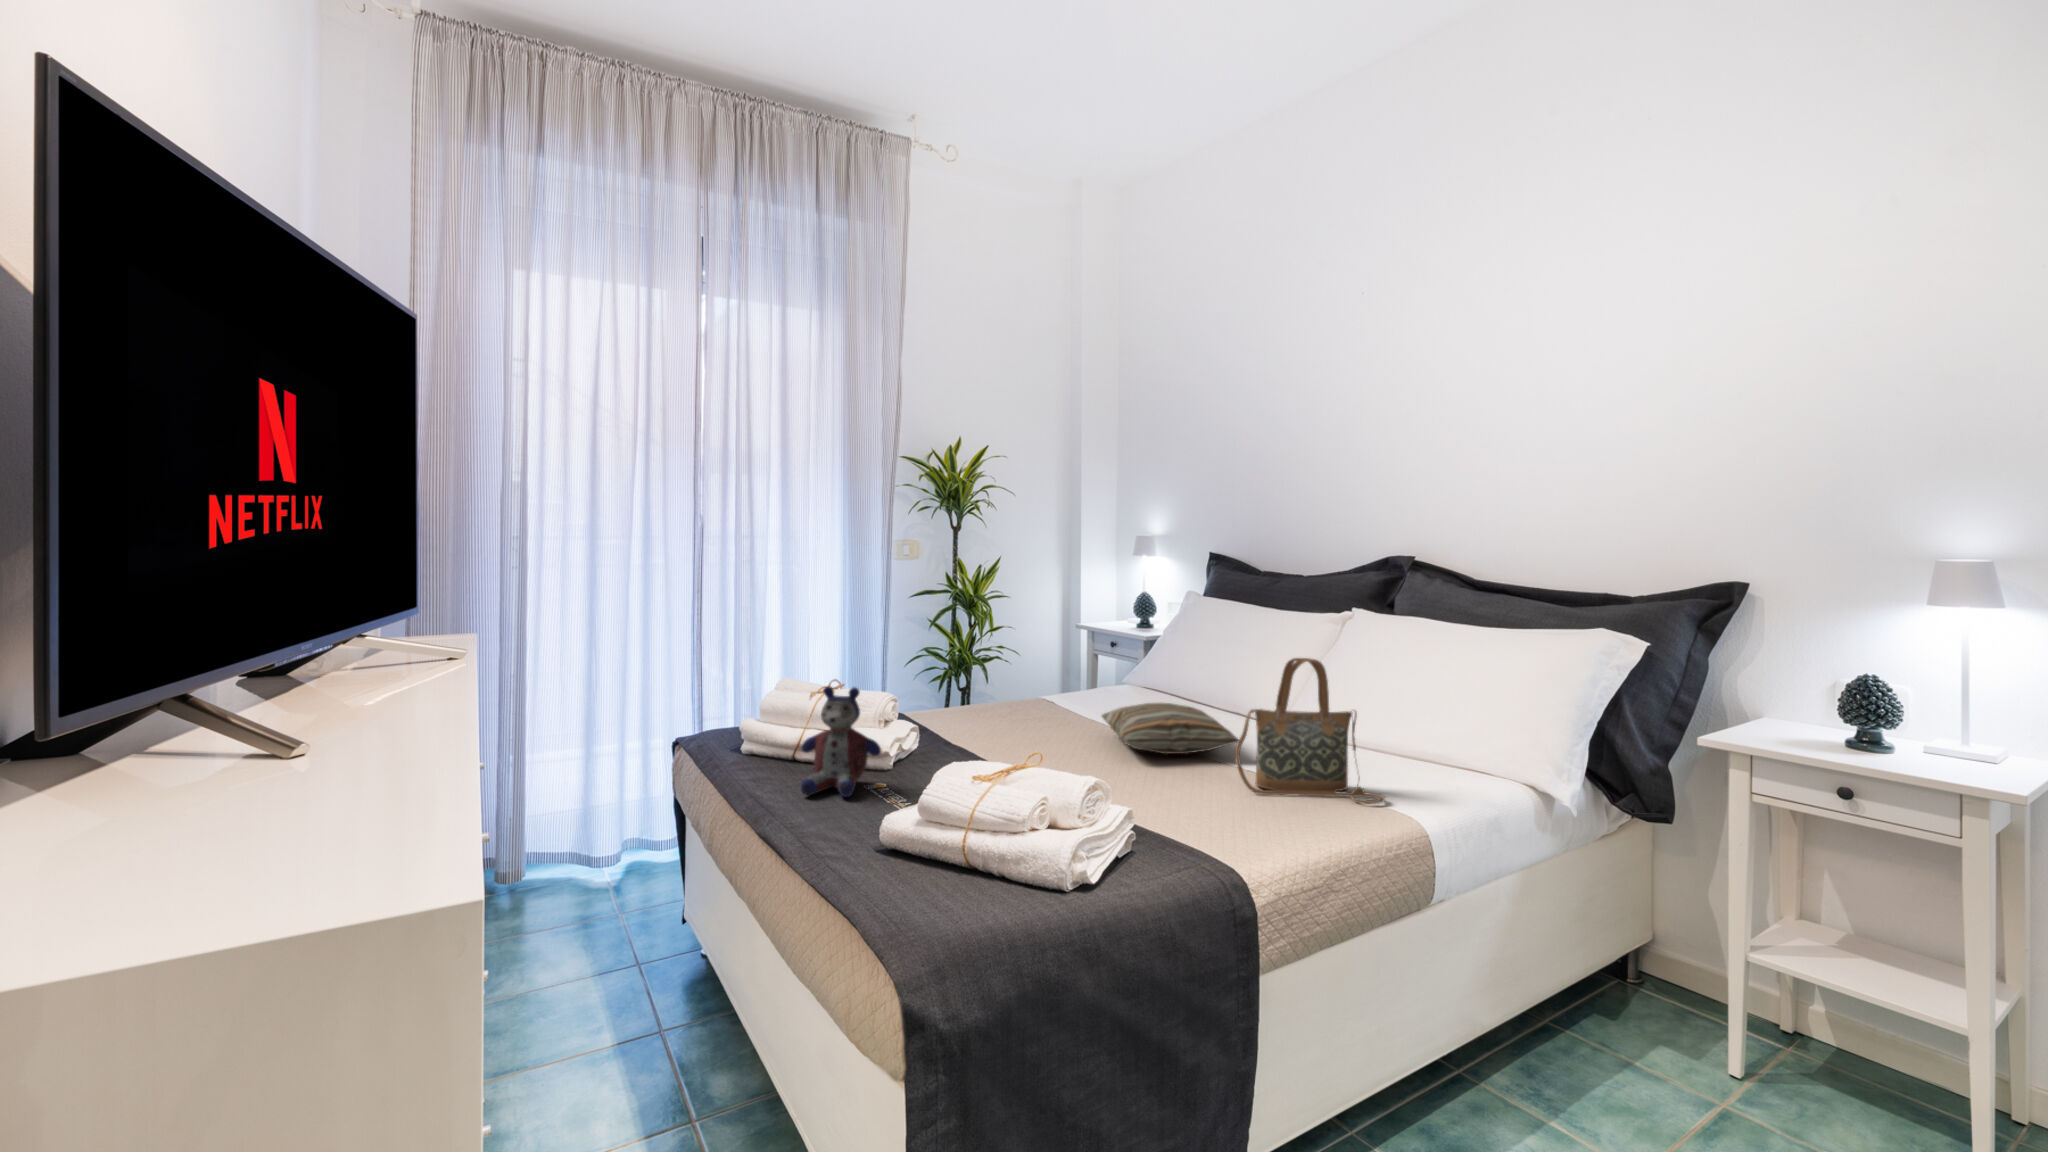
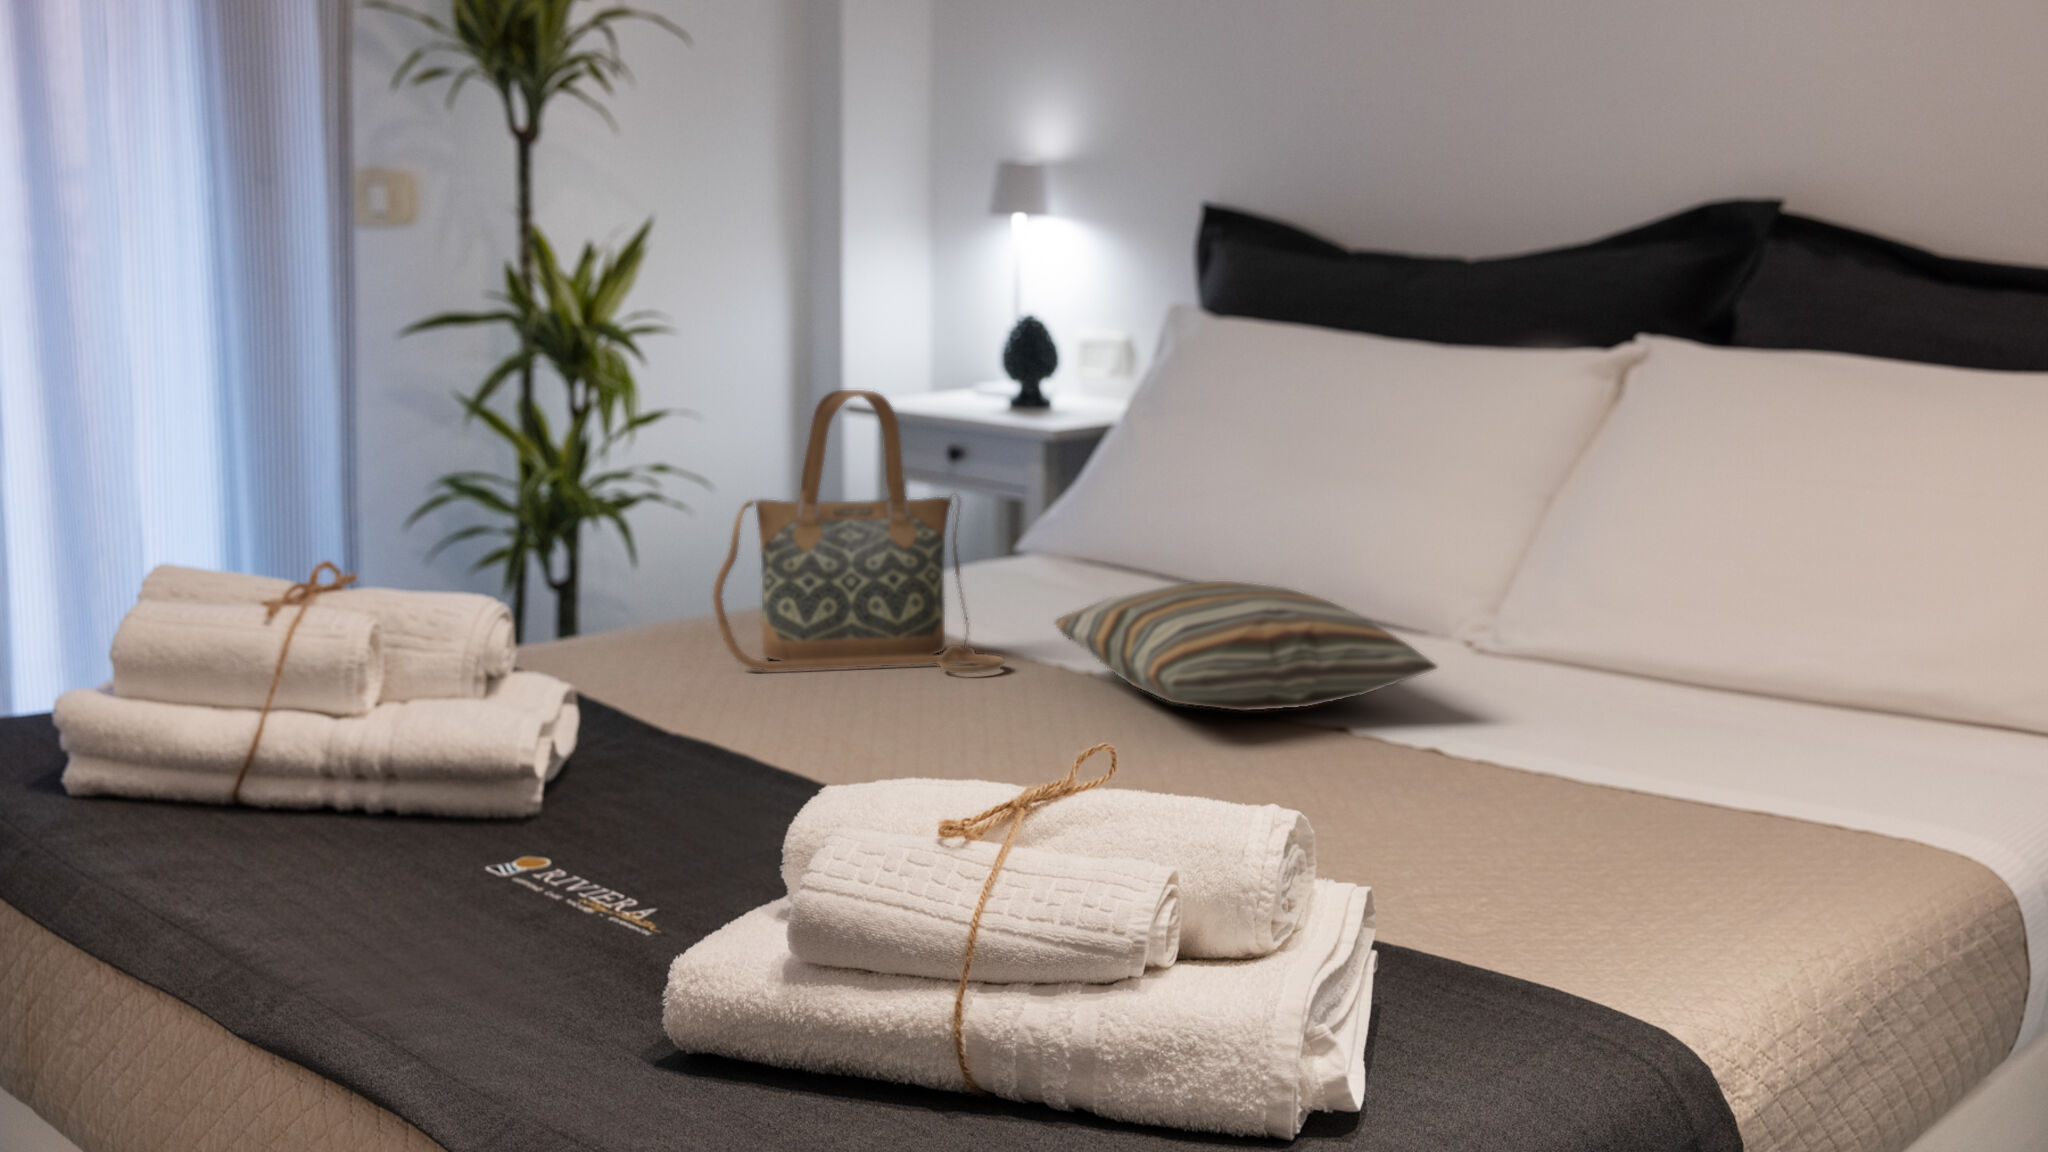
handbag: present [1235,658,1385,804] -> present [713,390,1004,673]
stuffed bear: present [801,686,881,797] -> none [280,579,536,911]

